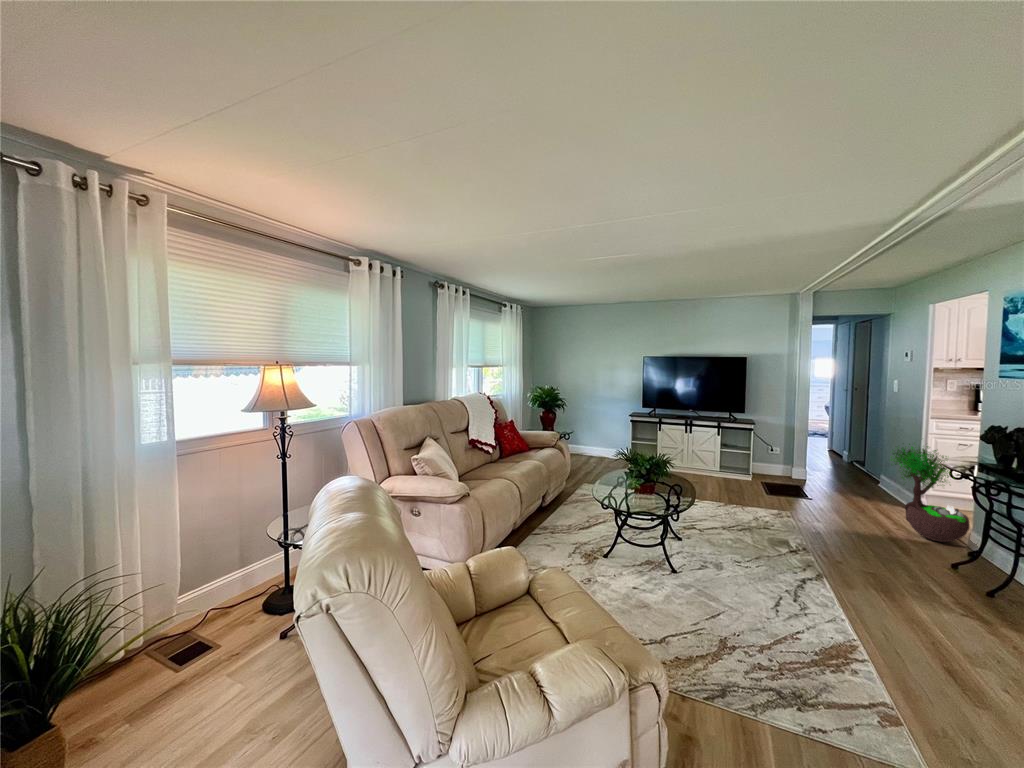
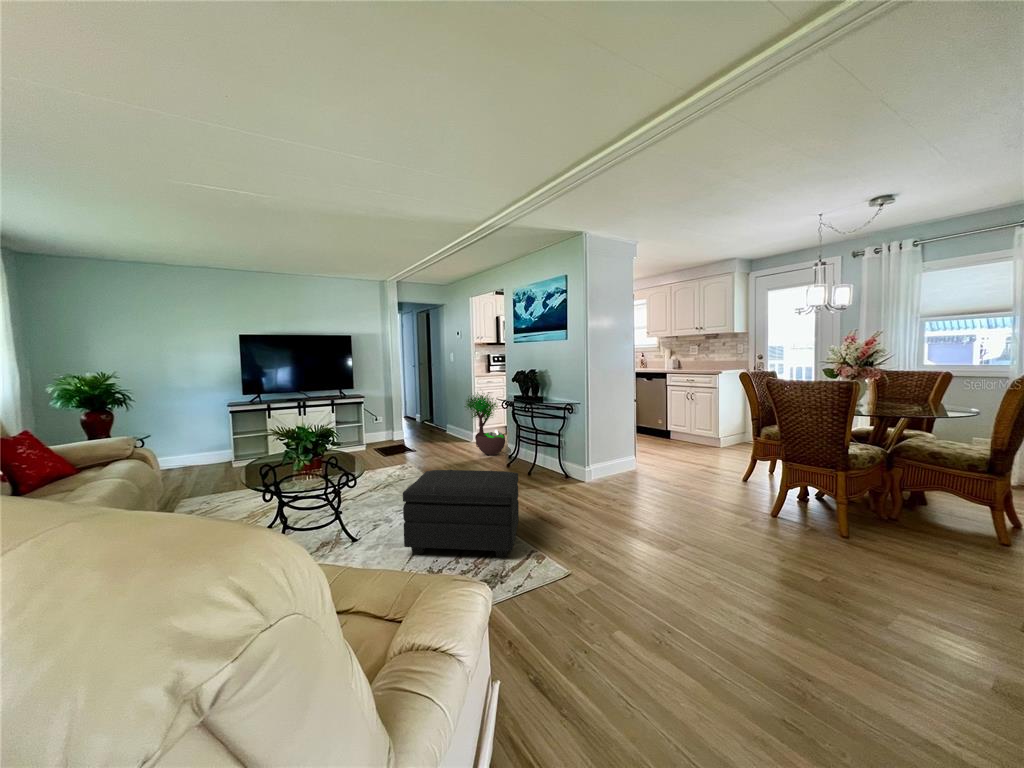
footstool: none [709,531,895,686] -> present [403,470,519,558]

